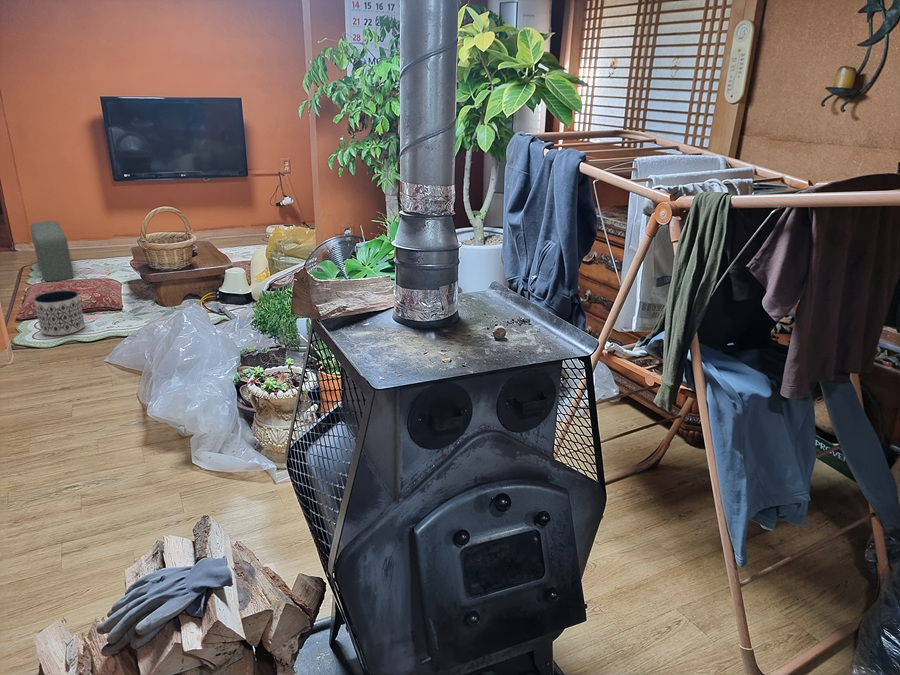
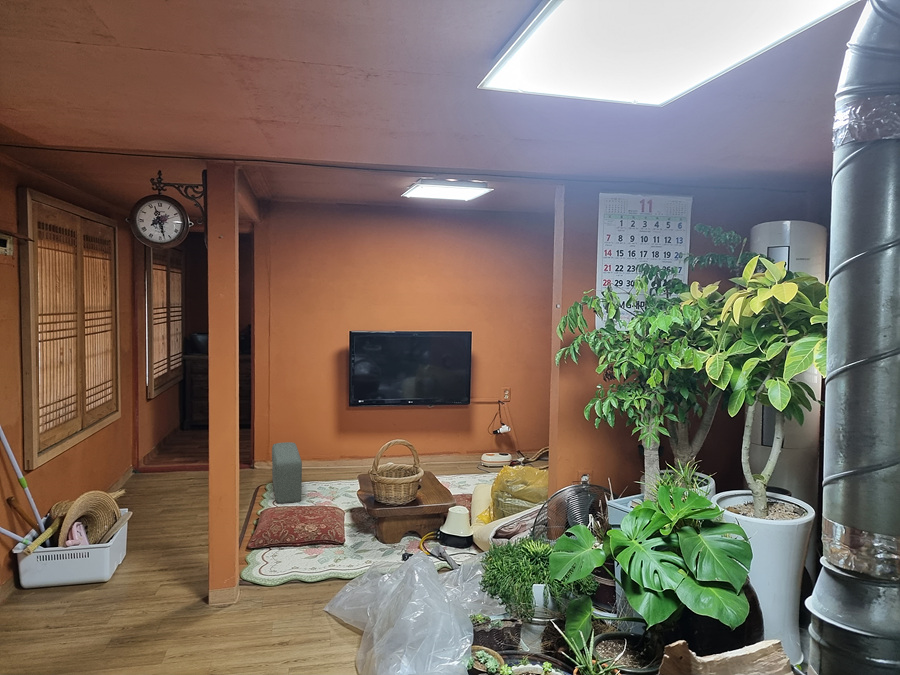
planter: present [34,290,85,335] -> none [268,522,308,570]

